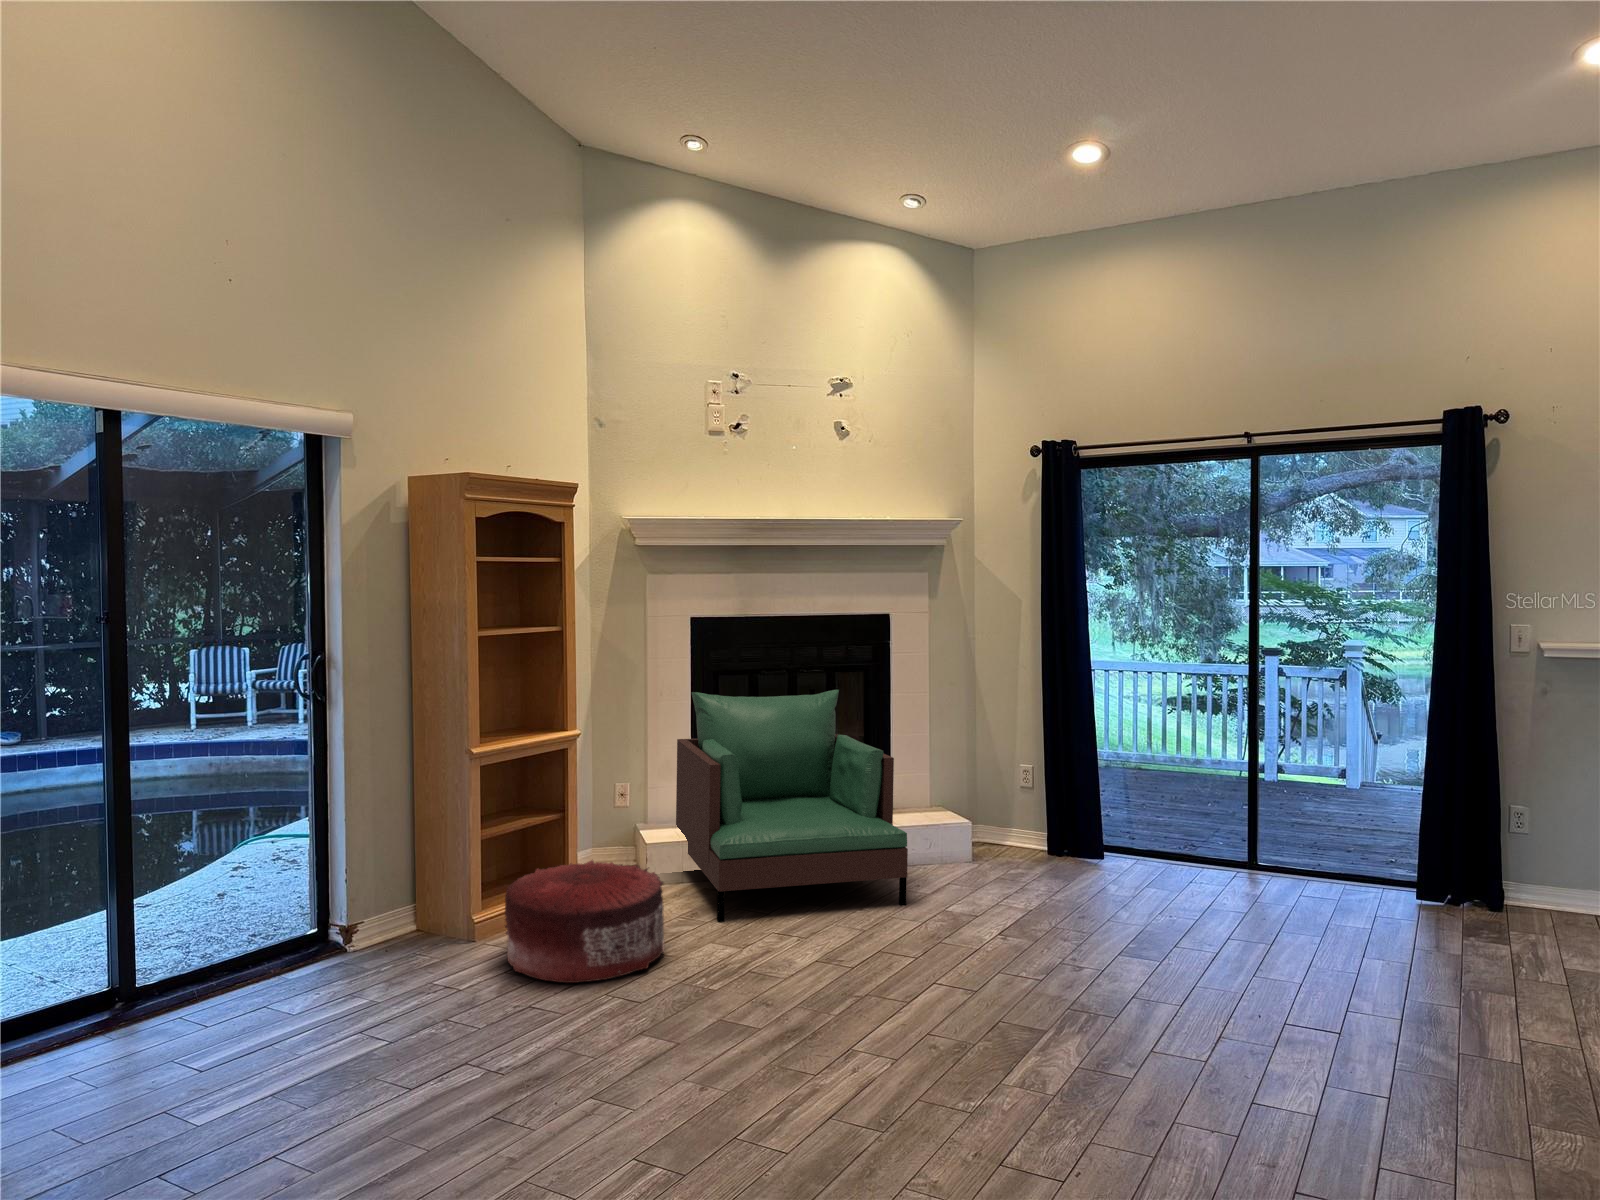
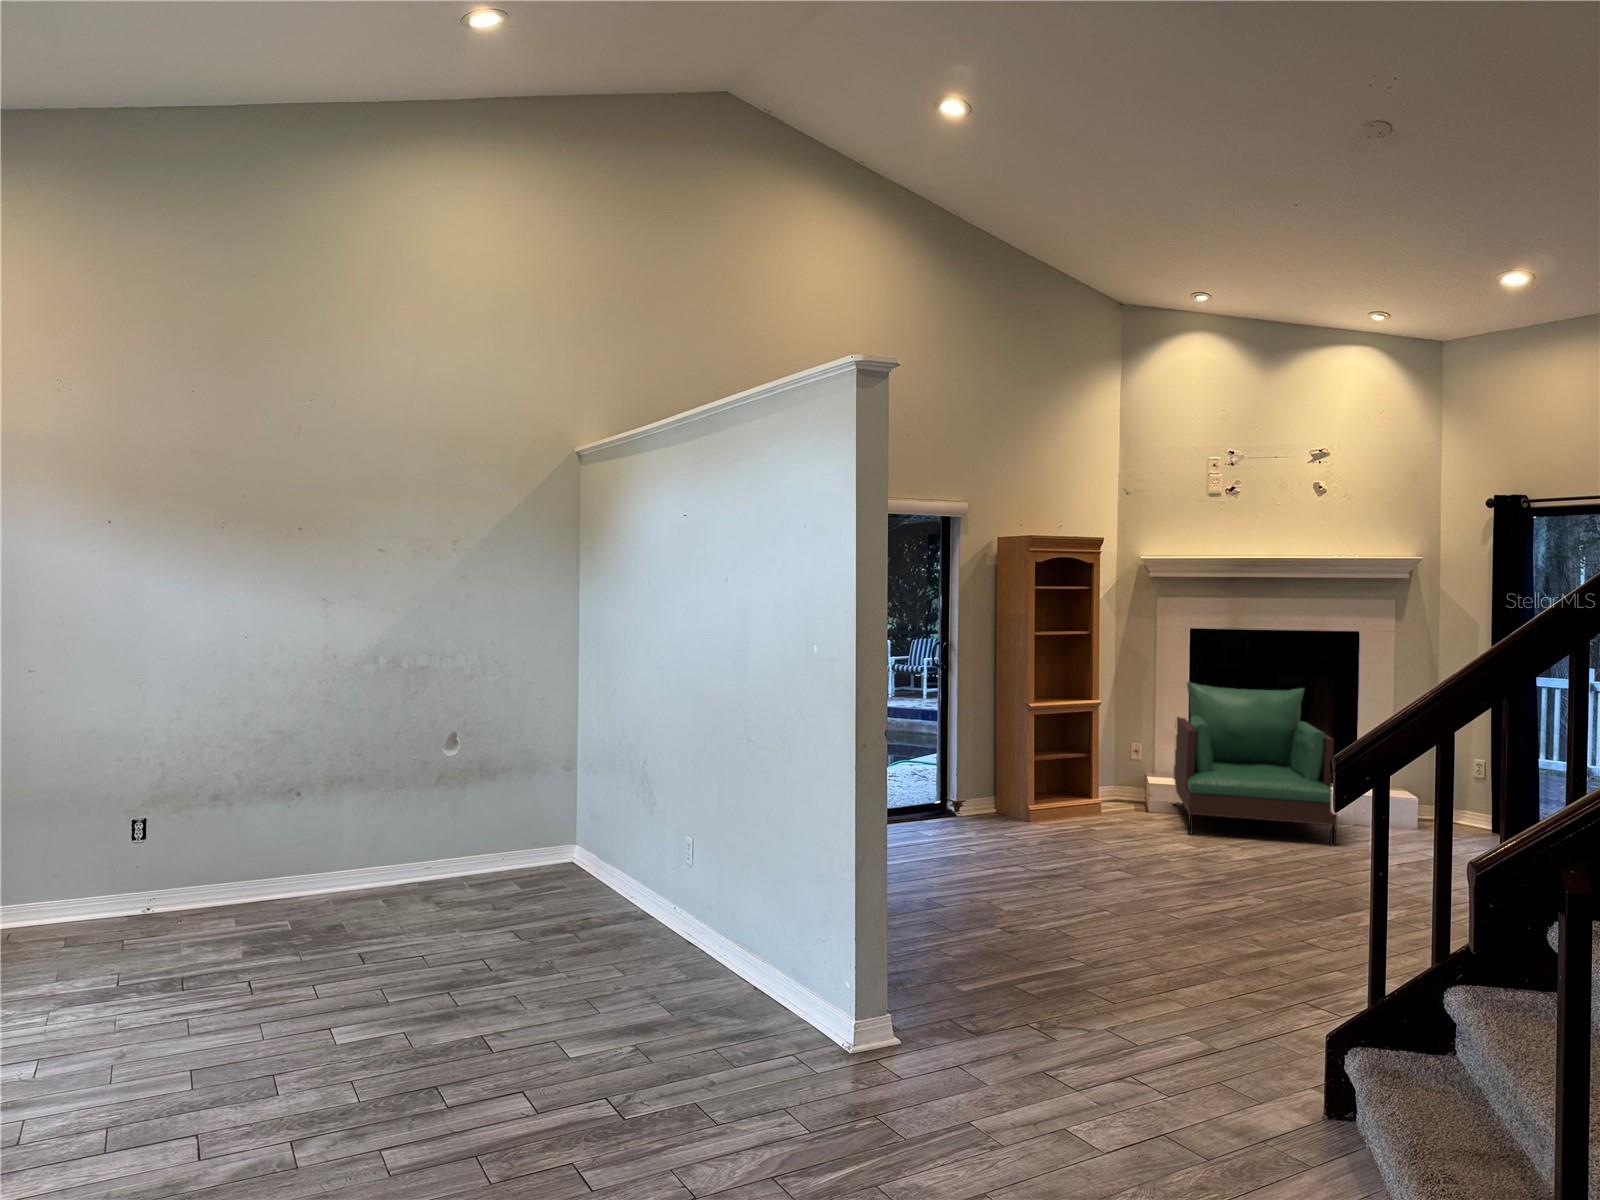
pouf: present [505,860,665,983] -> none [1047,781,1146,847]

